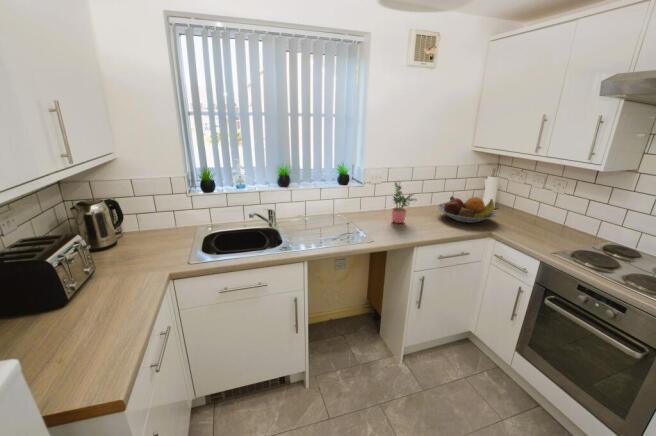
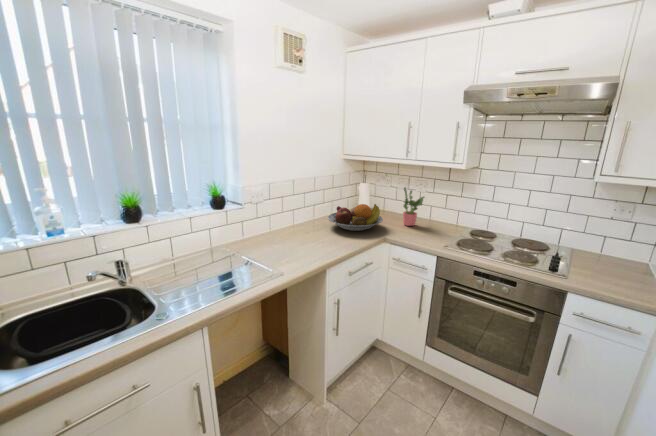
potted plant: present [392,183,416,223] -> present [403,187,424,226]

